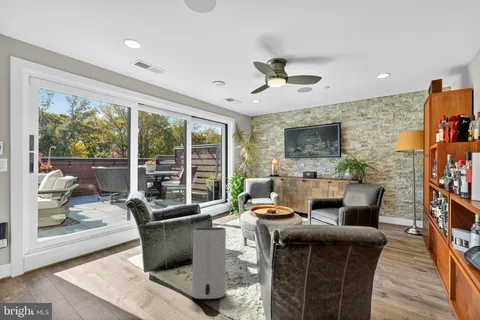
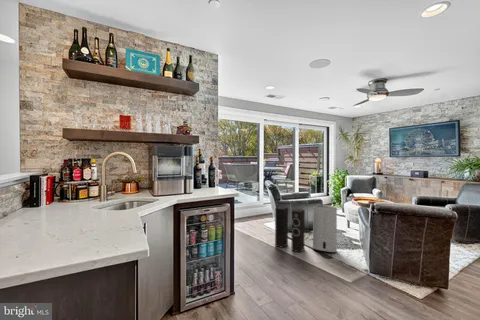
speaker: none [129,235,179,311] -> present [275,206,305,253]

